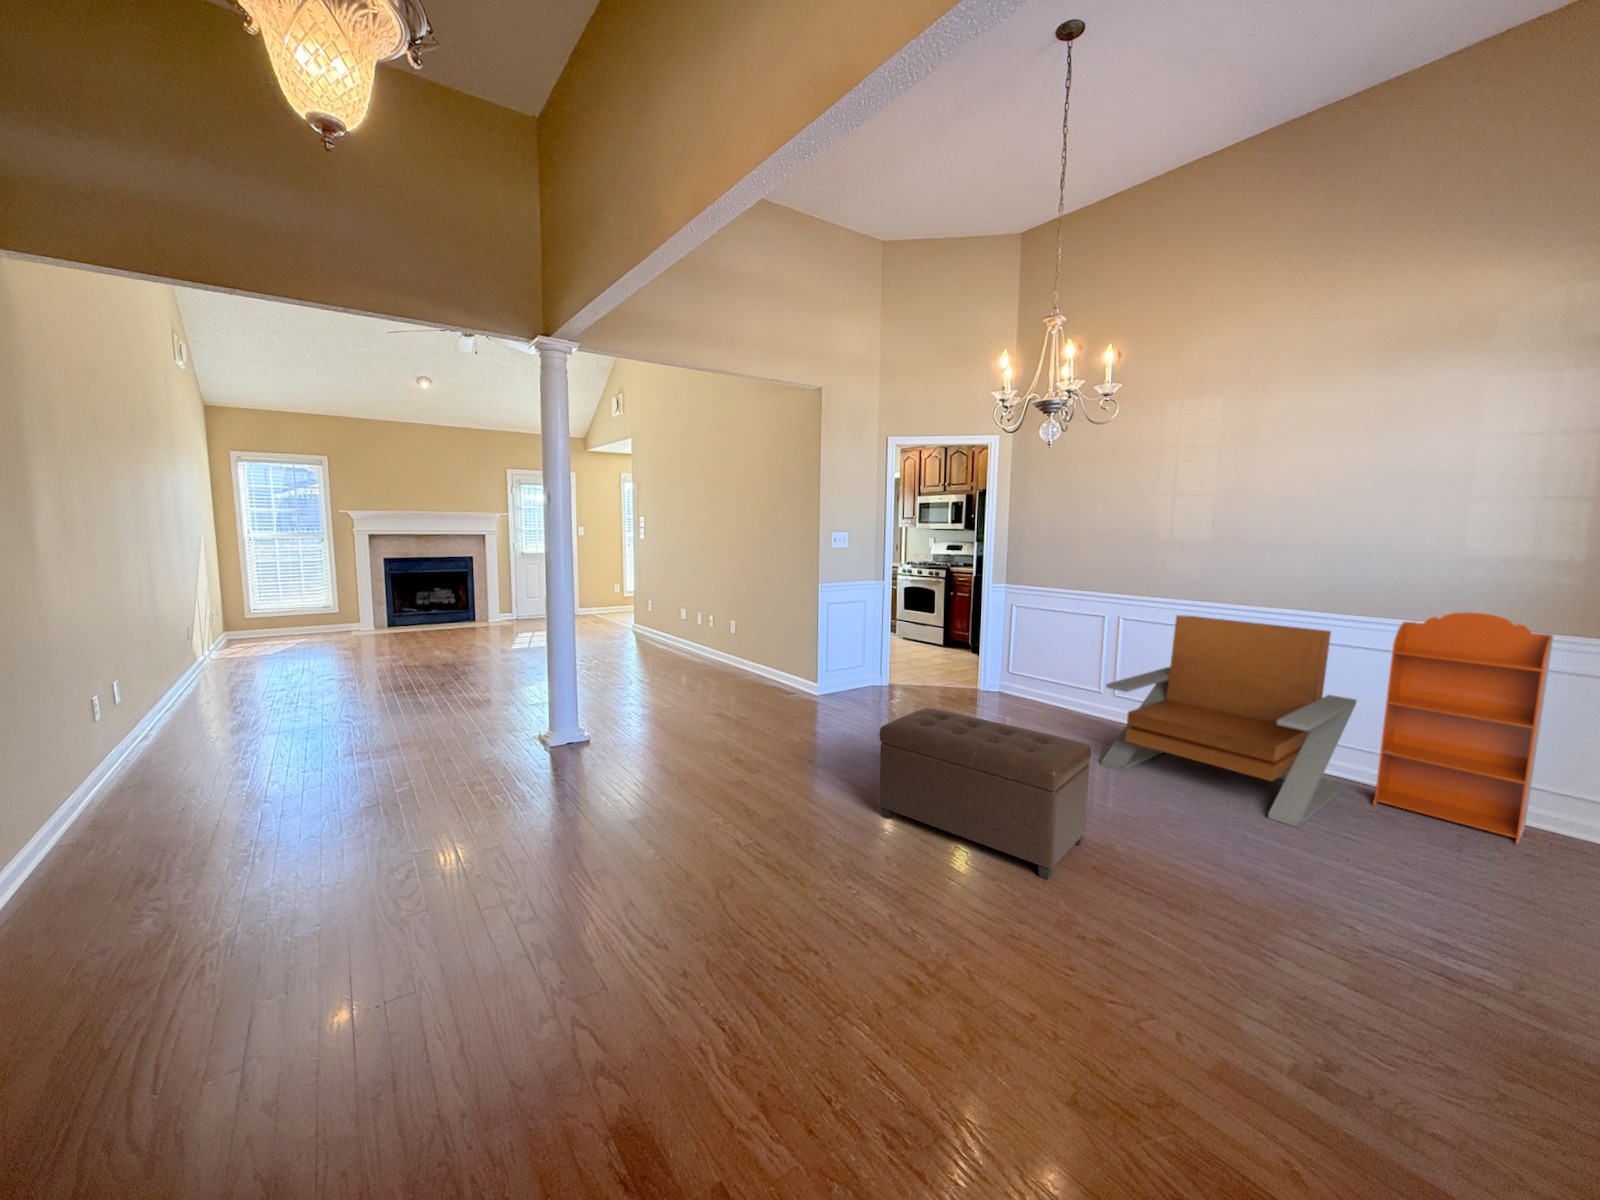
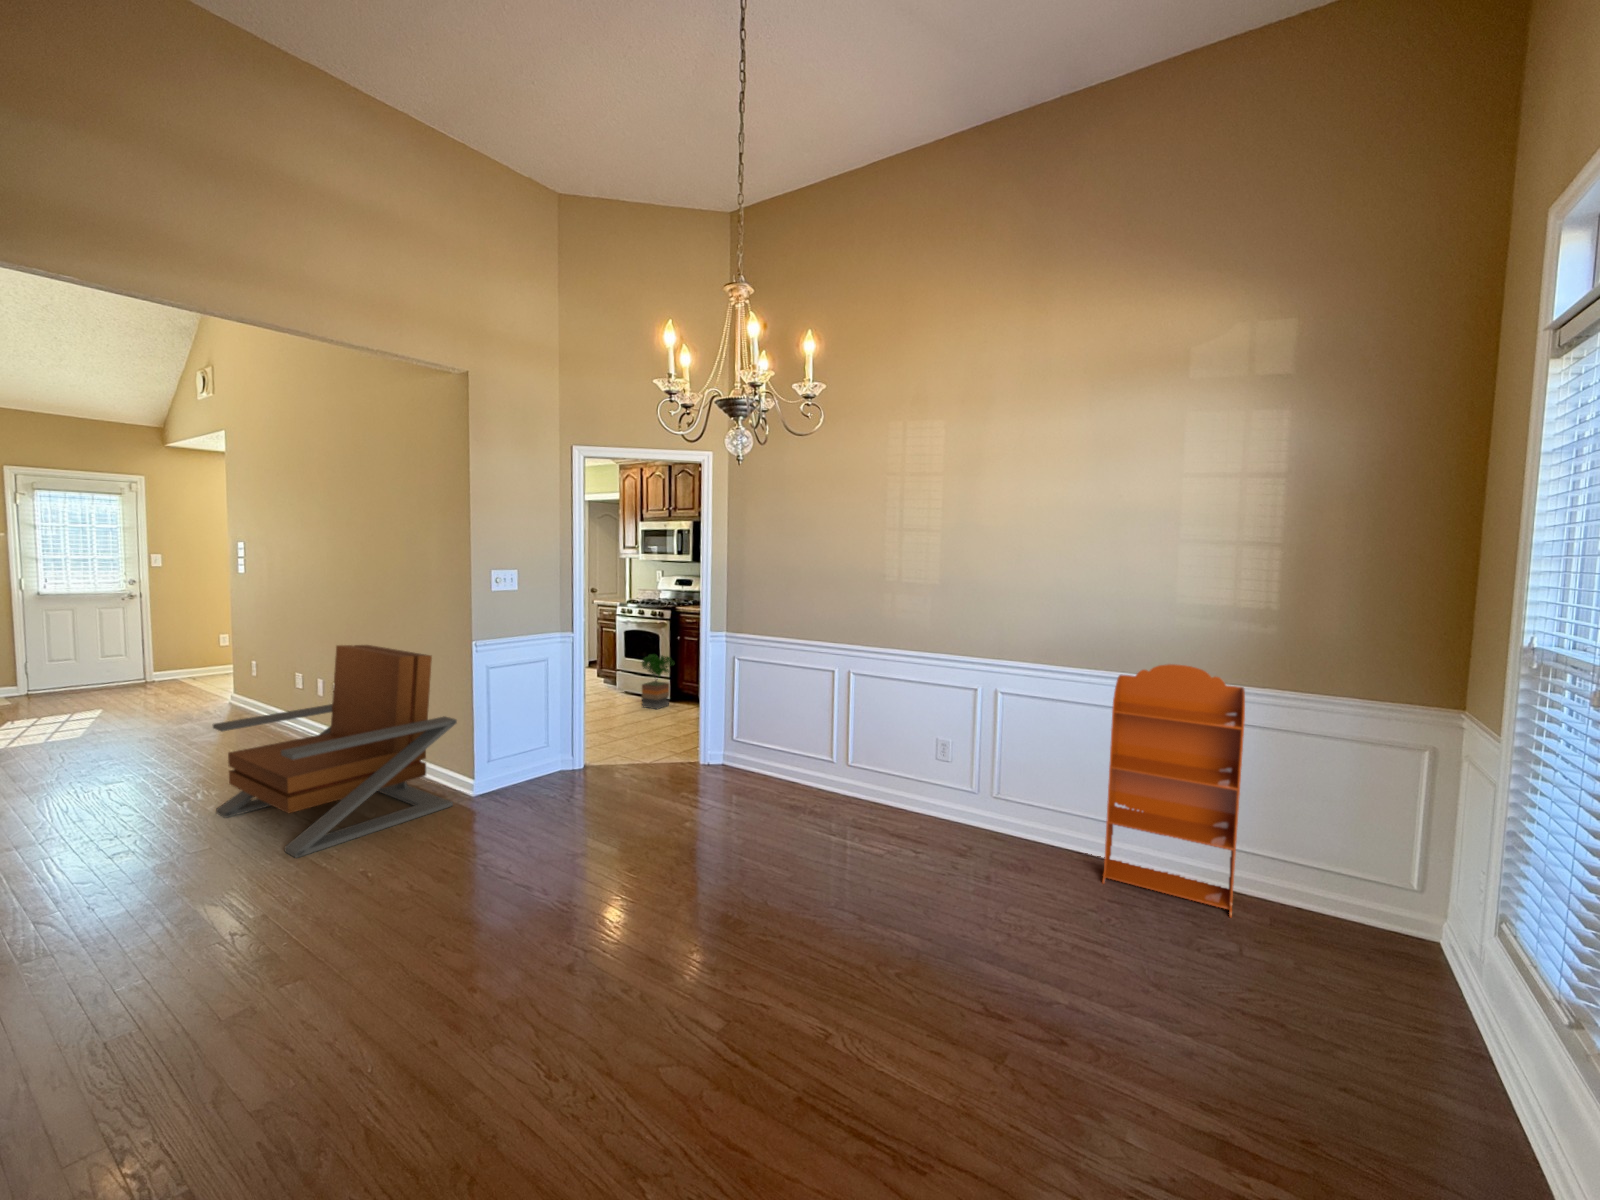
potted tree: none [918,606,948,652] -> present [642,655,674,709]
lounge chair: present [1101,615,1357,827] -> present [213,645,457,858]
ottoman: present [879,708,1091,879] -> none [474,845,796,1150]

